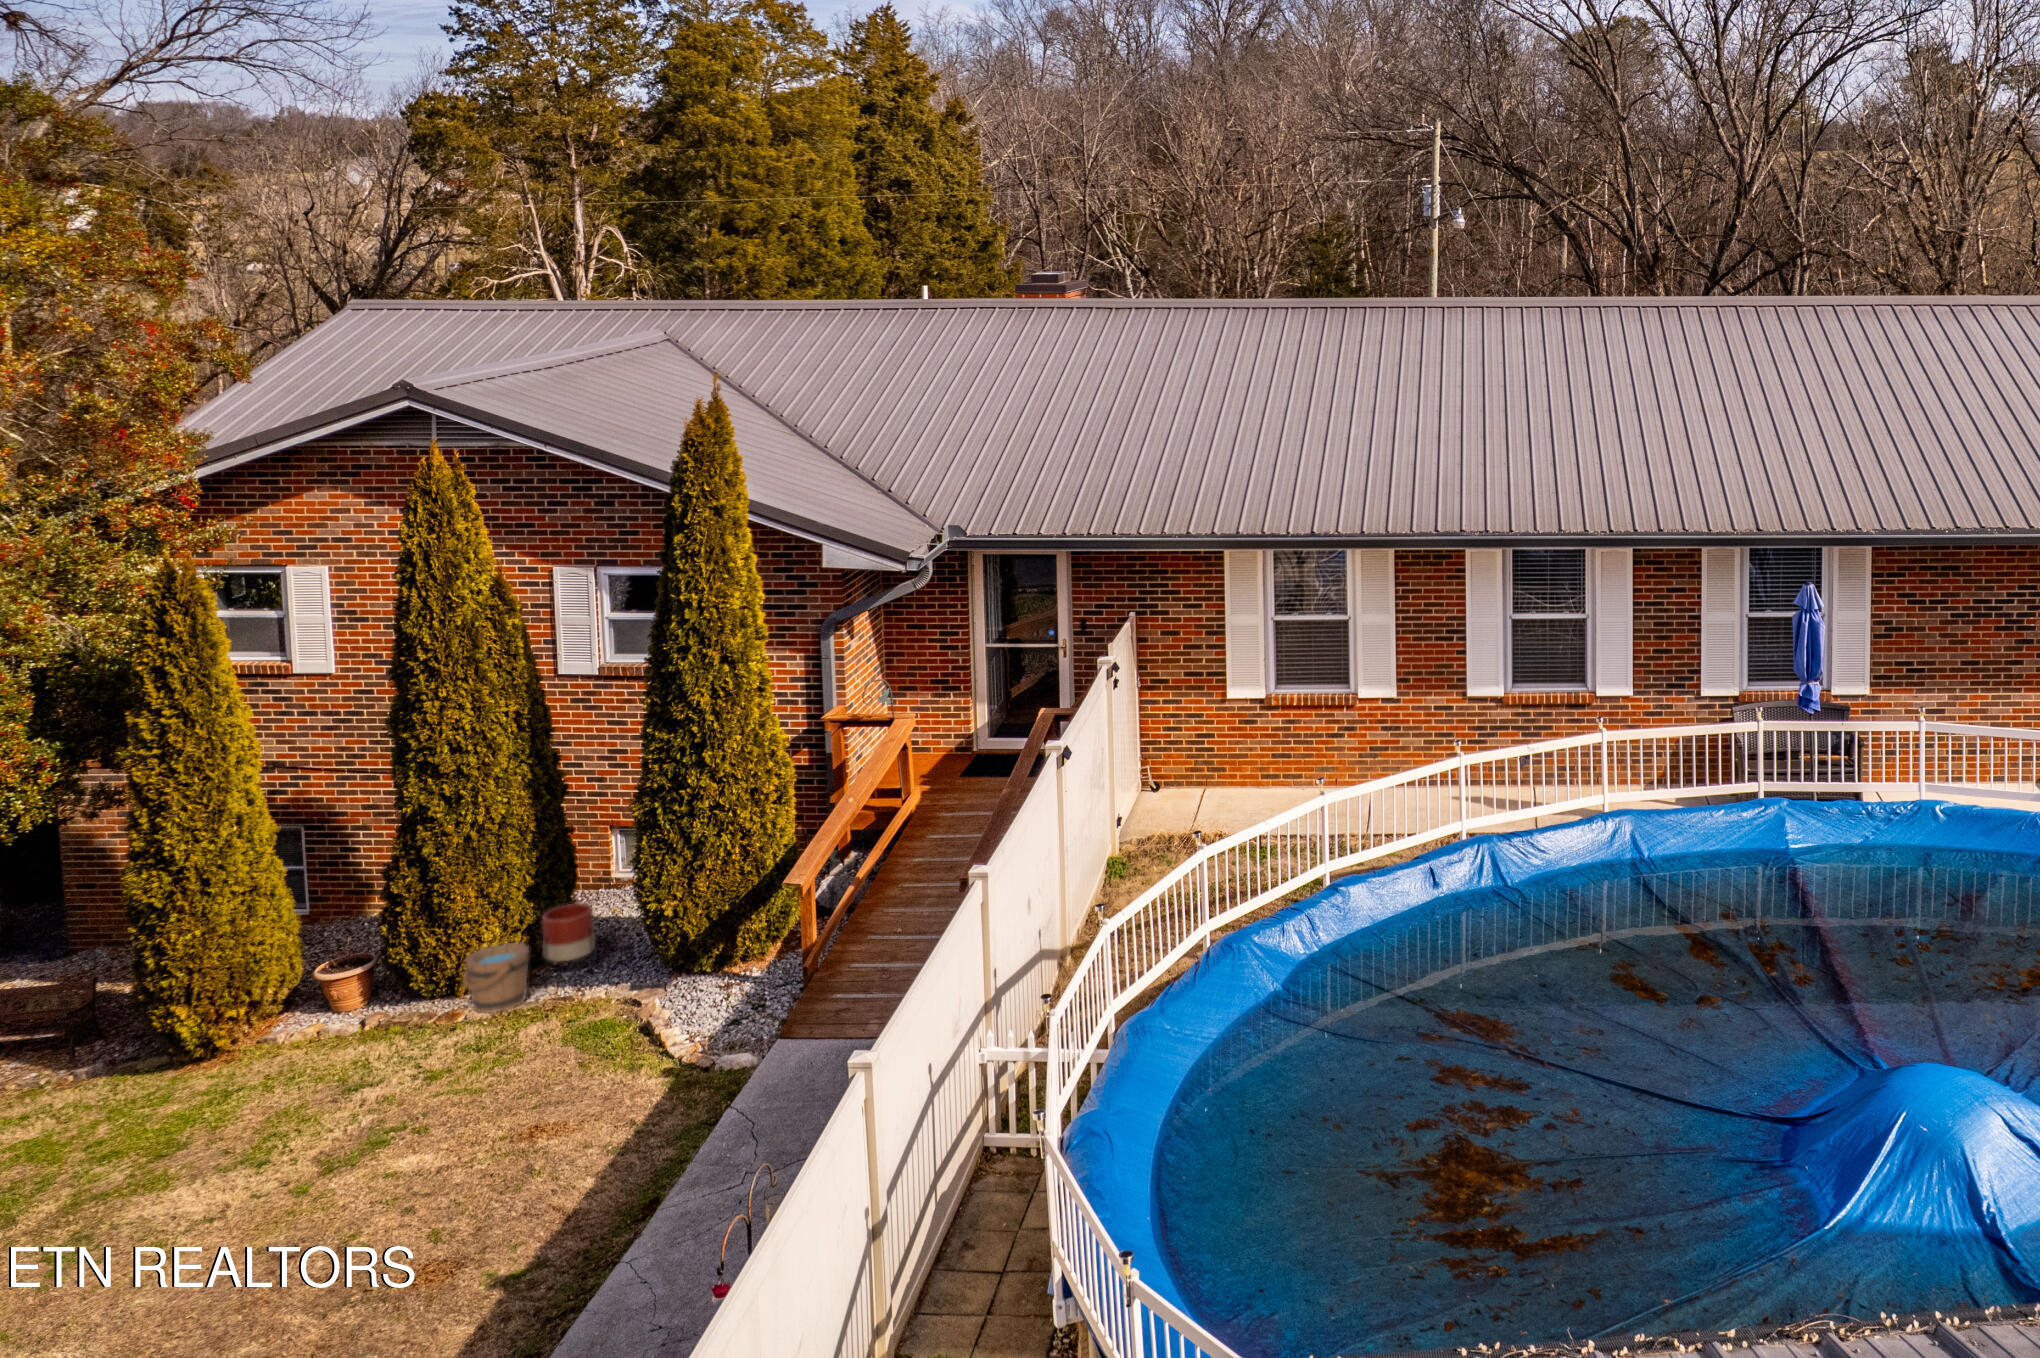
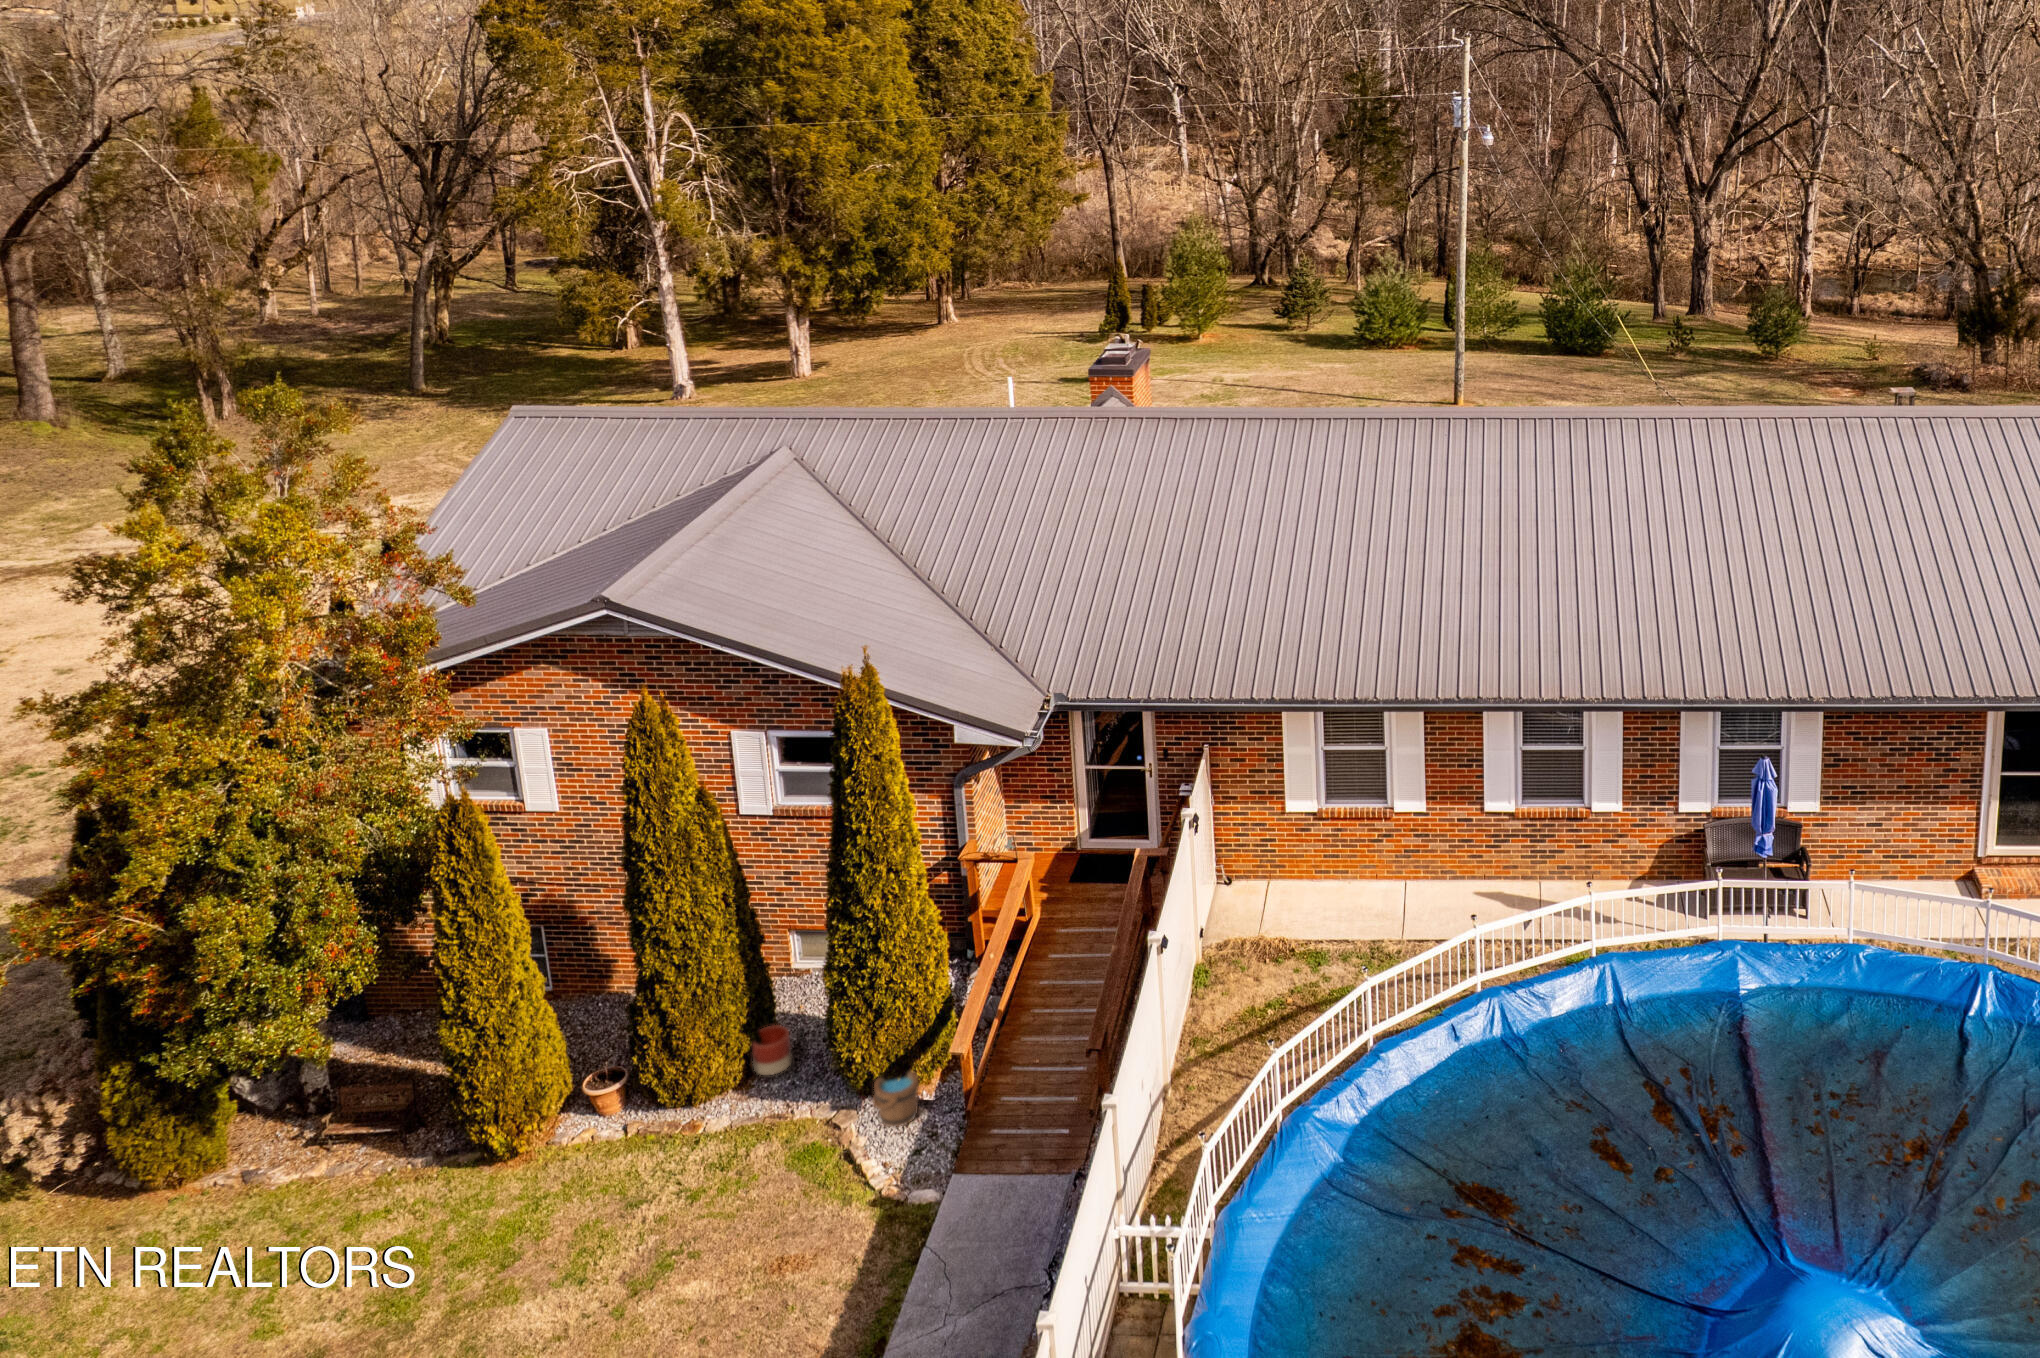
bucket: present [463,943,529,1013] -> present [873,1071,919,1127]

